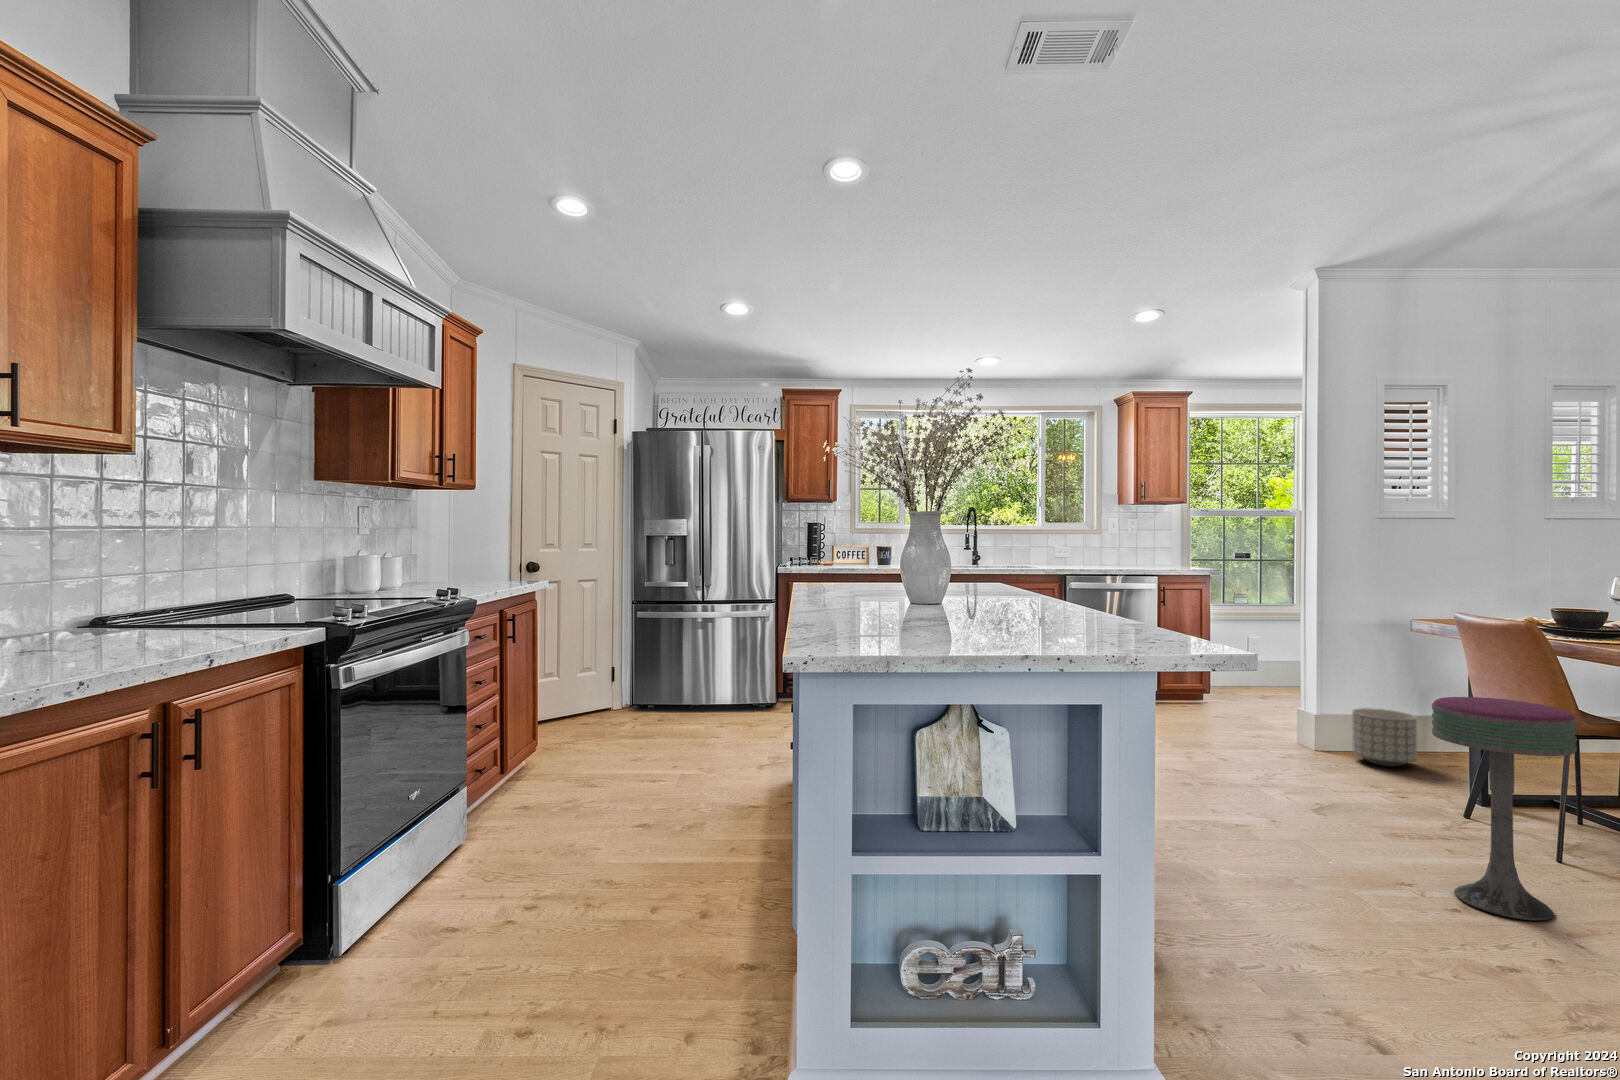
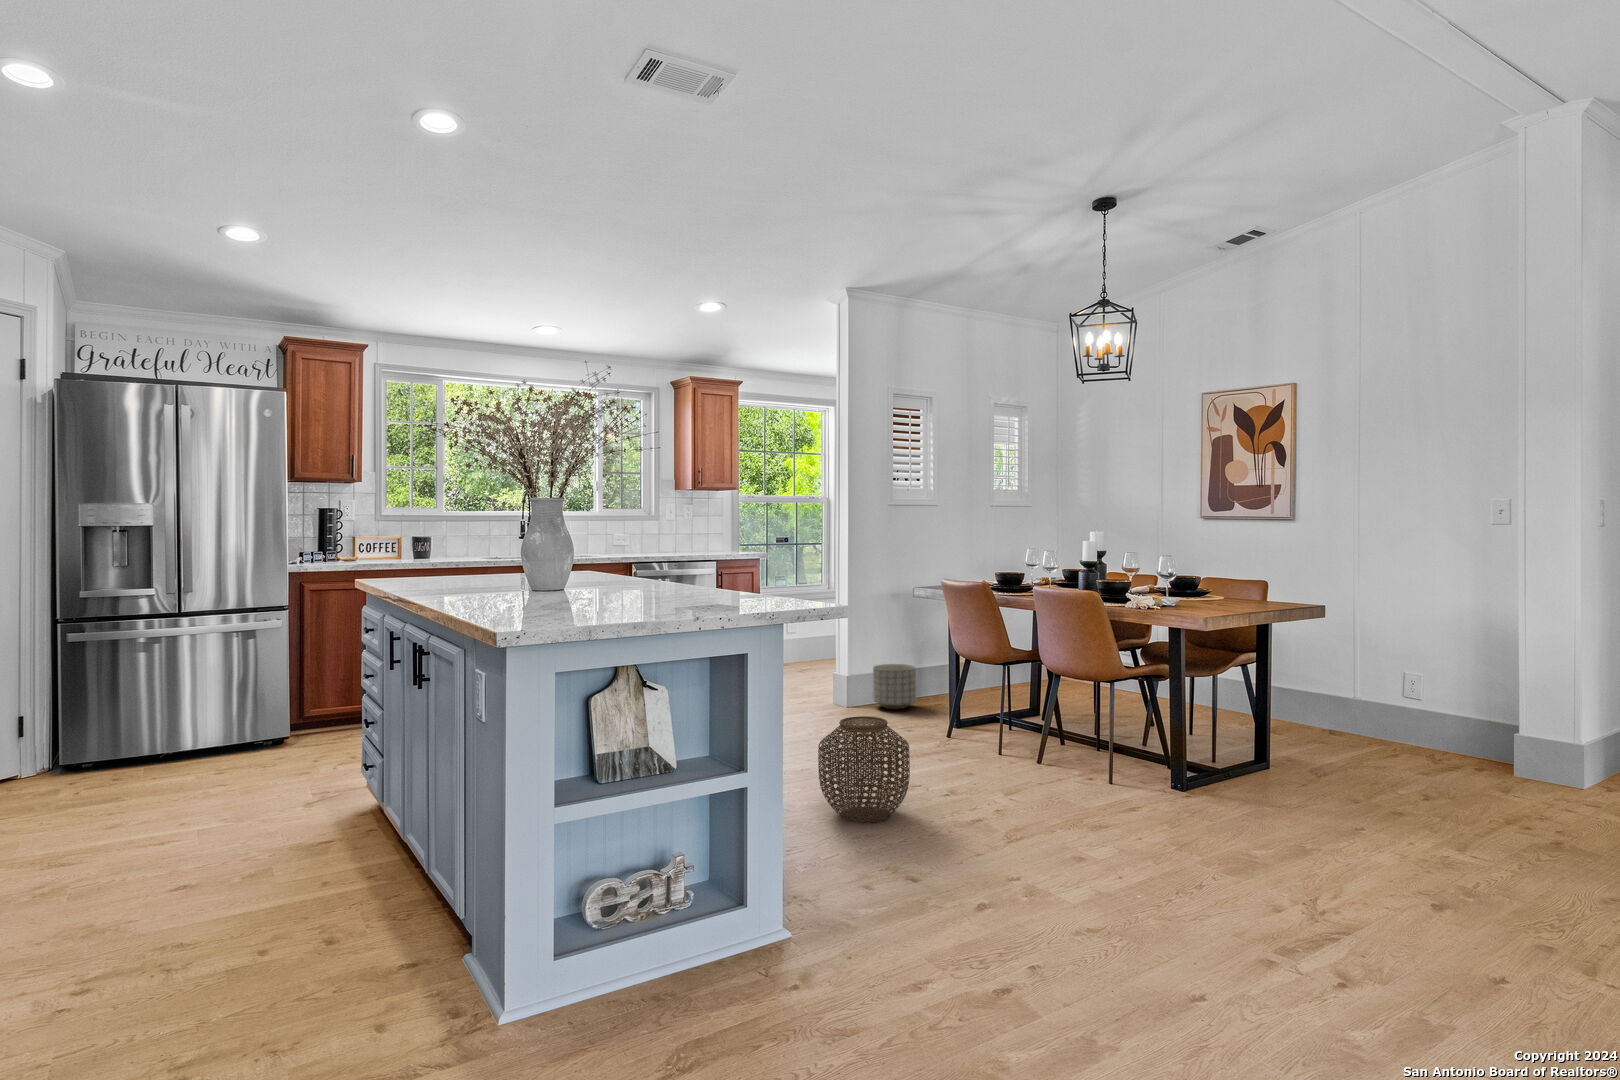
bar stool: present [1432,697,1577,920] -> none [934,640,1014,794]
woven basket: none [1249,781,1385,923] -> present [818,716,910,822]

